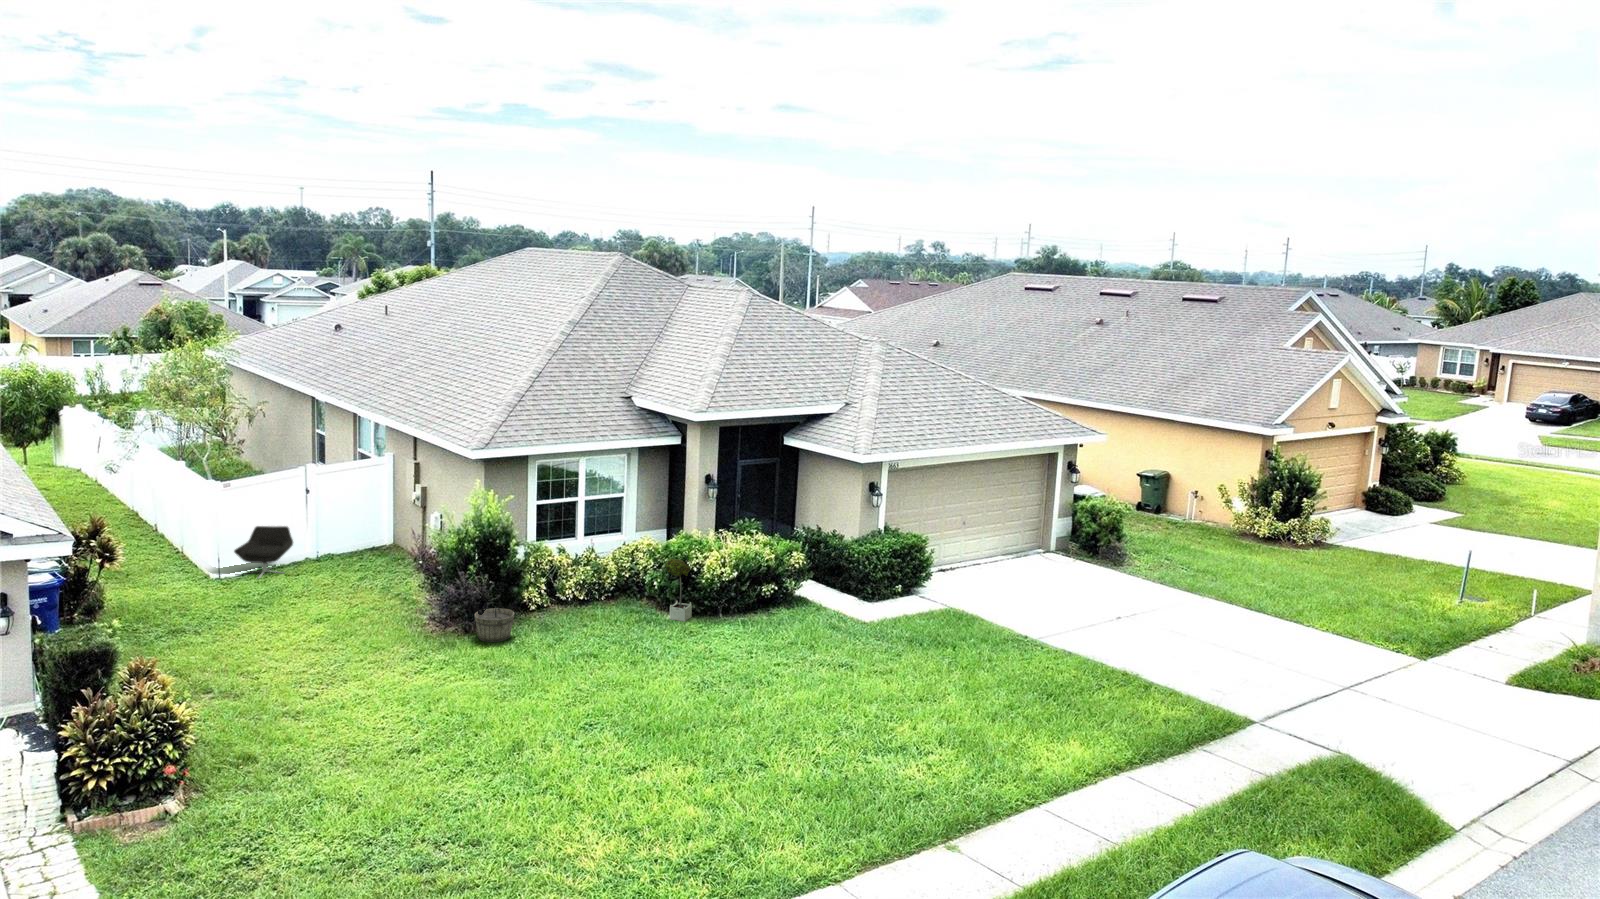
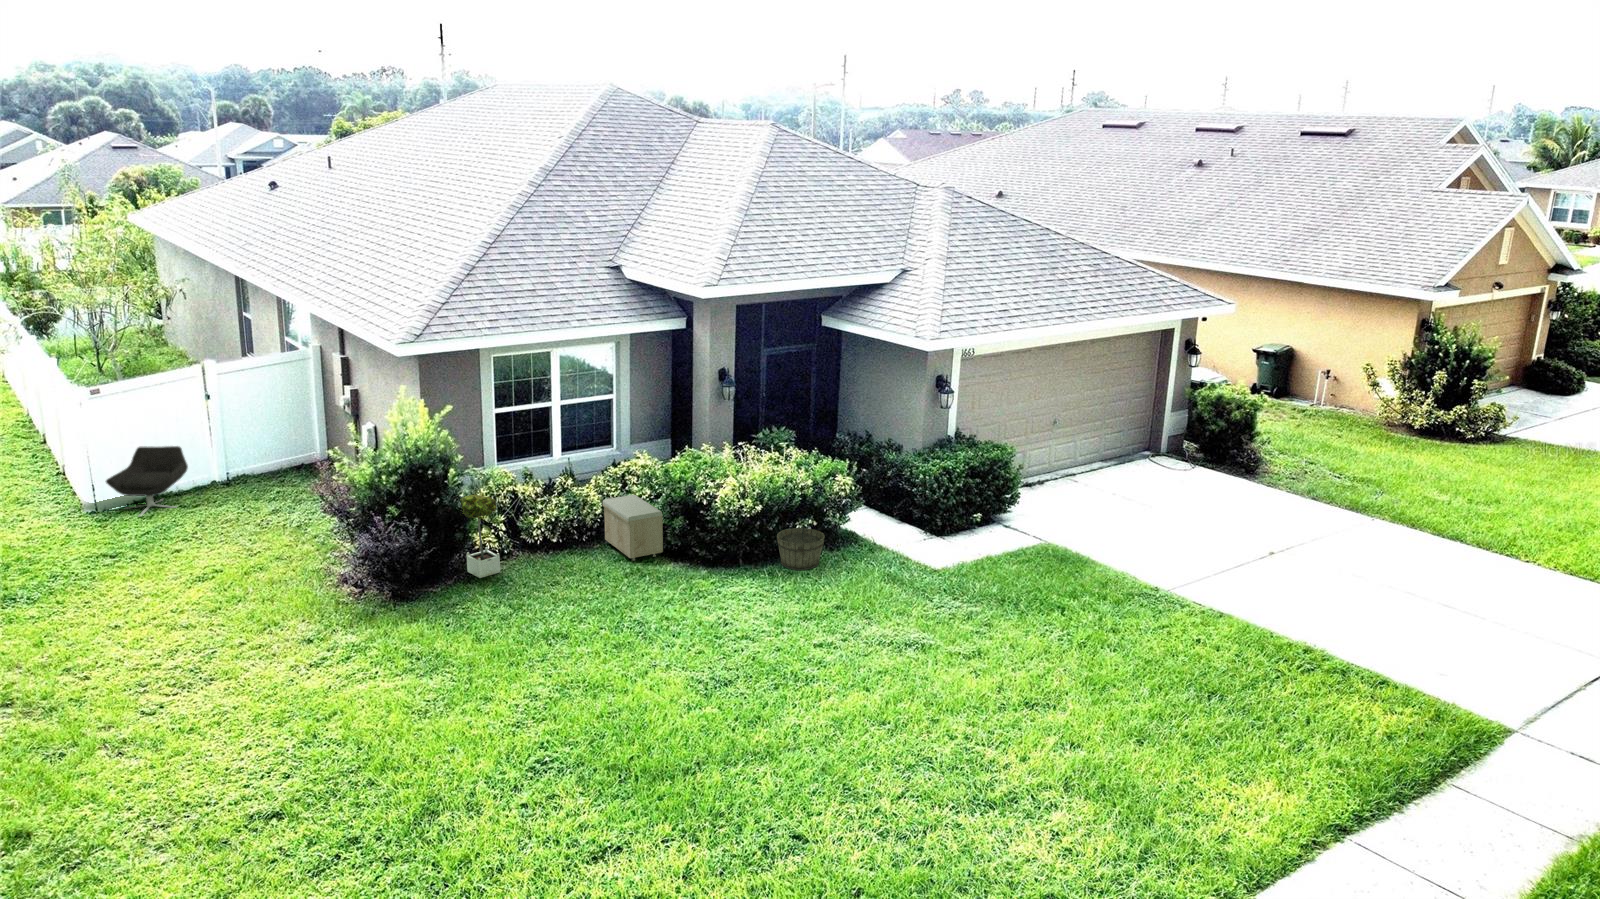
potted tree: present [666,559,692,621] -> present [460,495,500,578]
storage bench: none [618,566,664,613] -> present [603,495,663,561]
wooden bucket: present [474,605,515,642] -> present [777,524,825,570]

